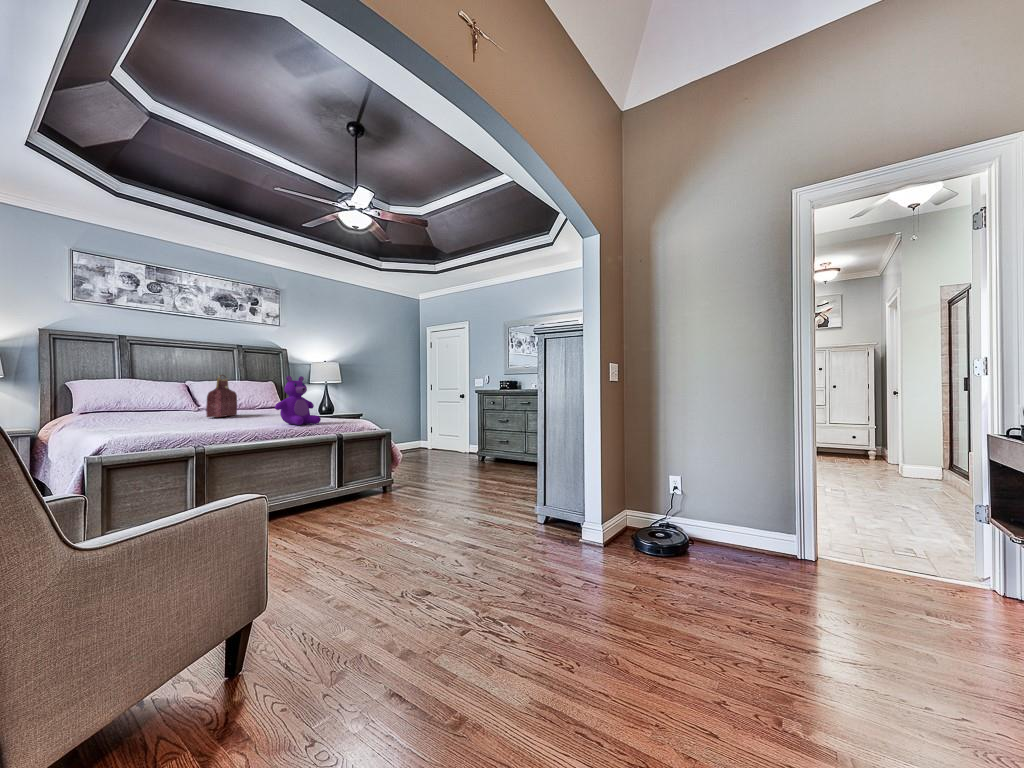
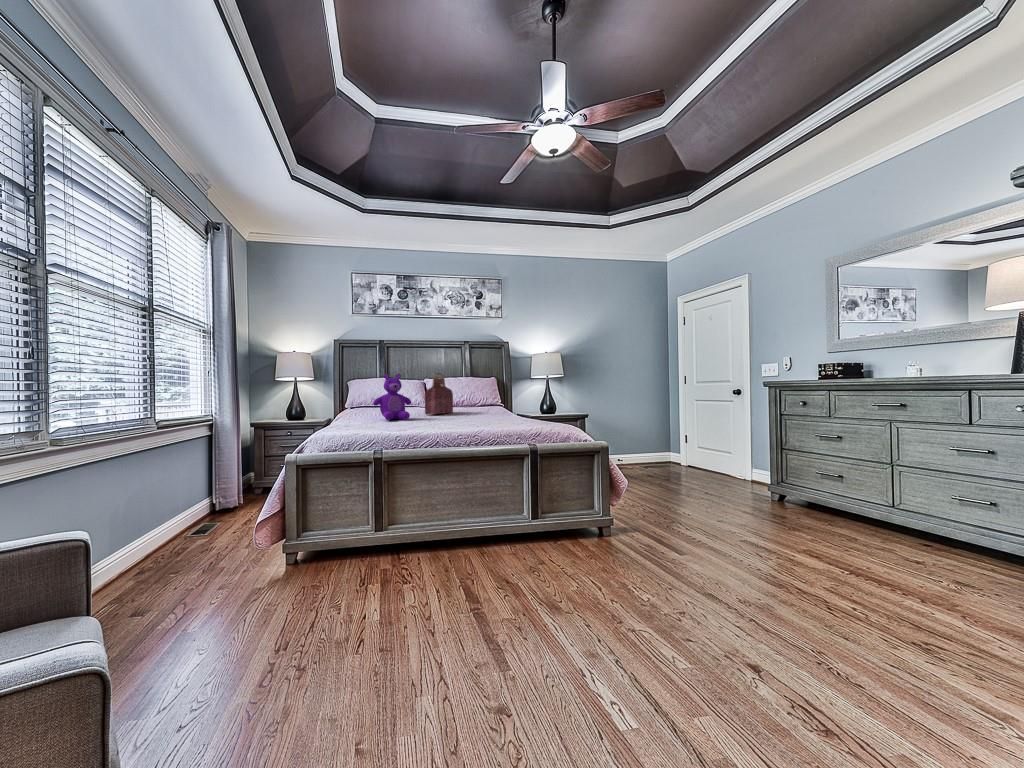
teddy bear: present [275,376,321,425] -> present [373,374,411,420]

